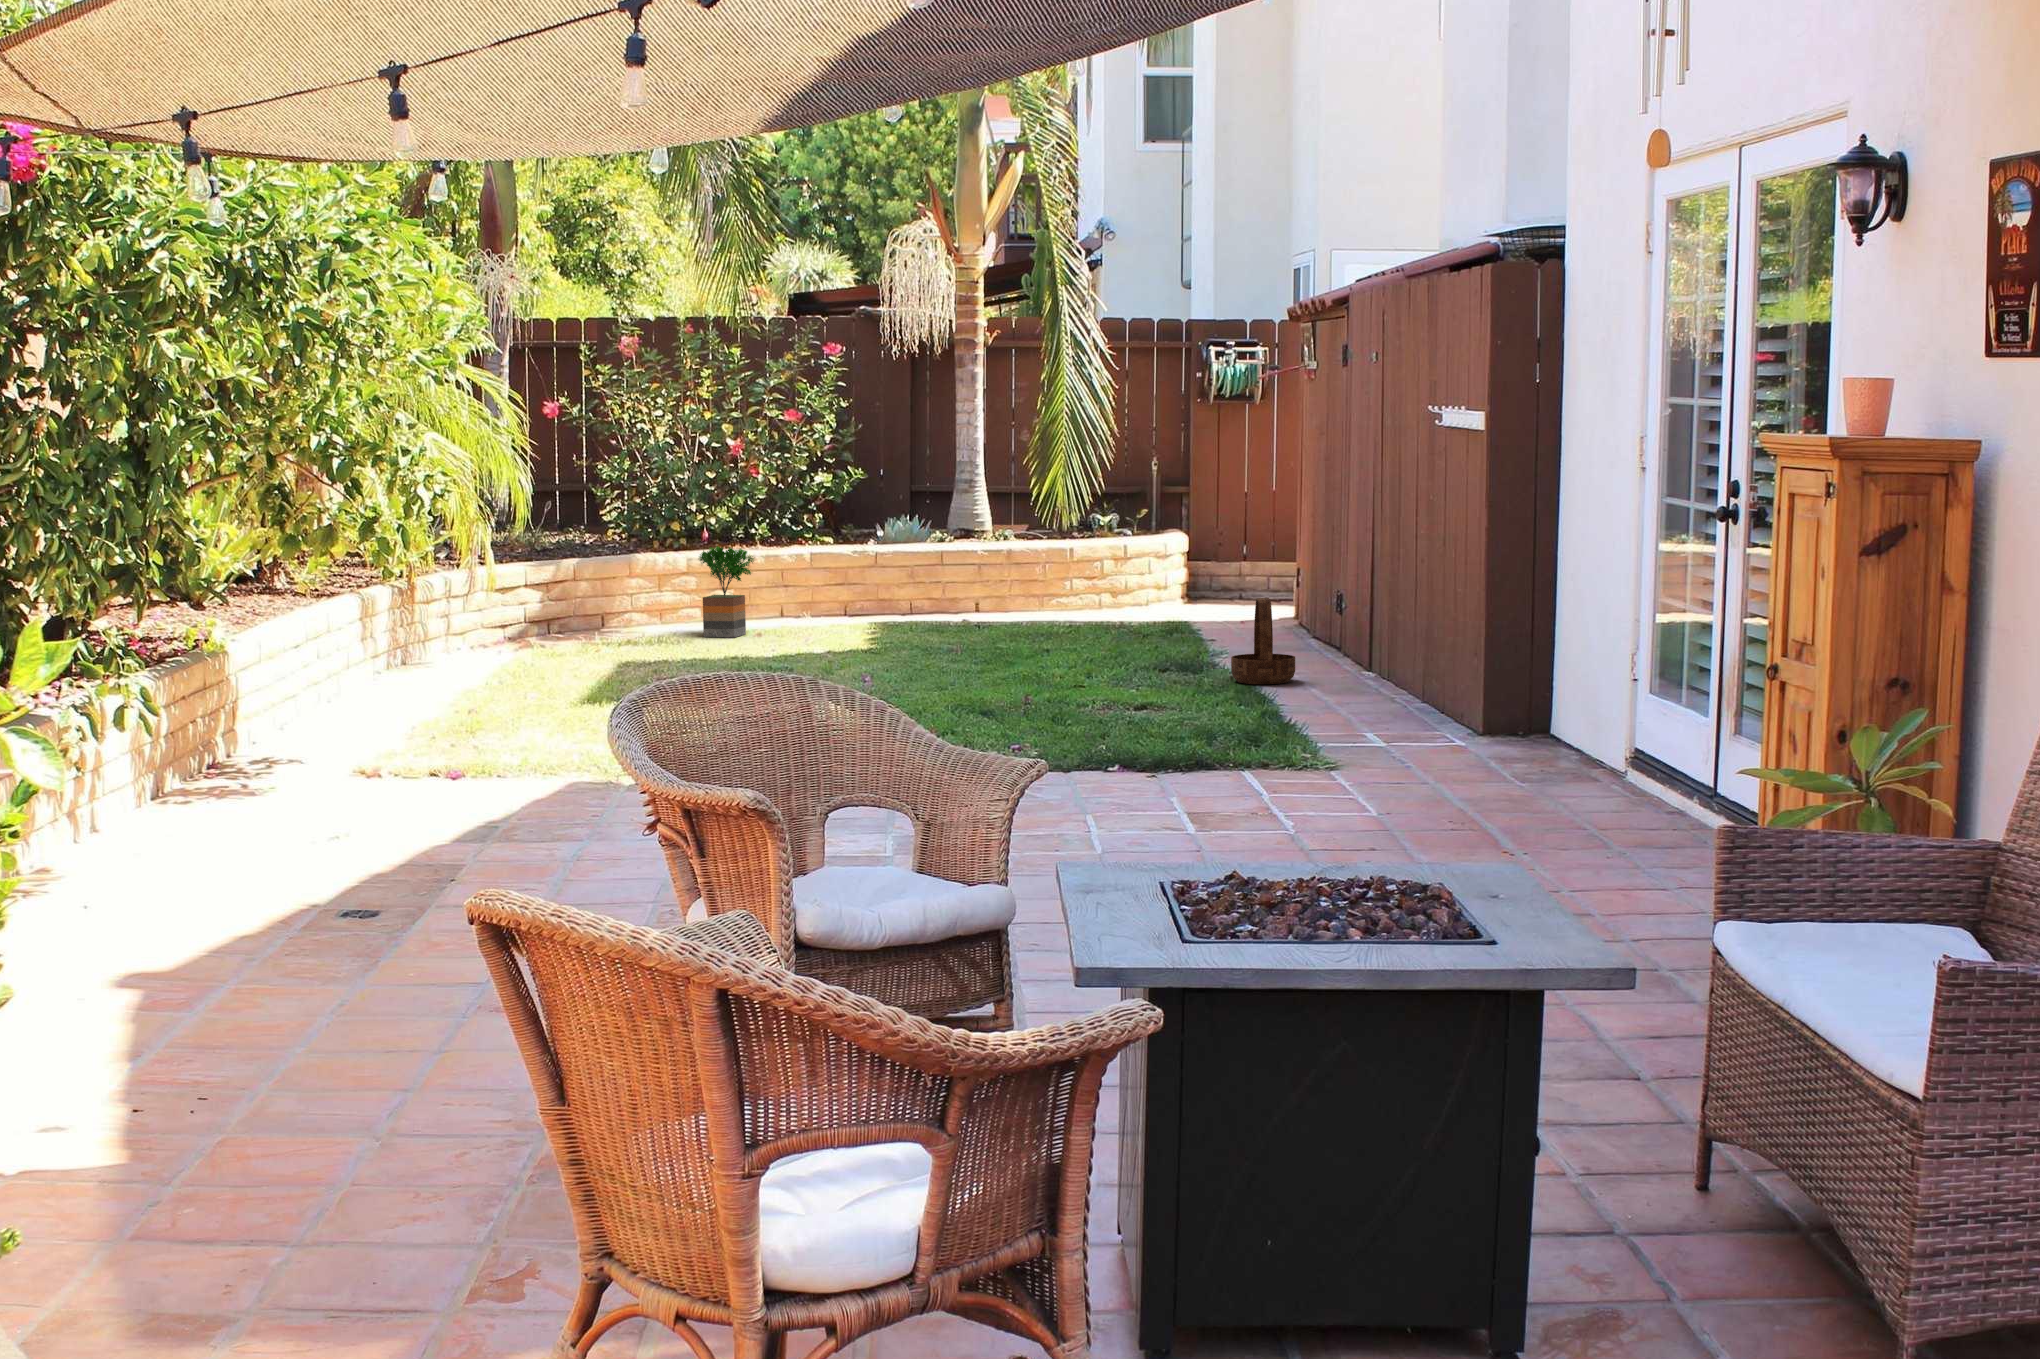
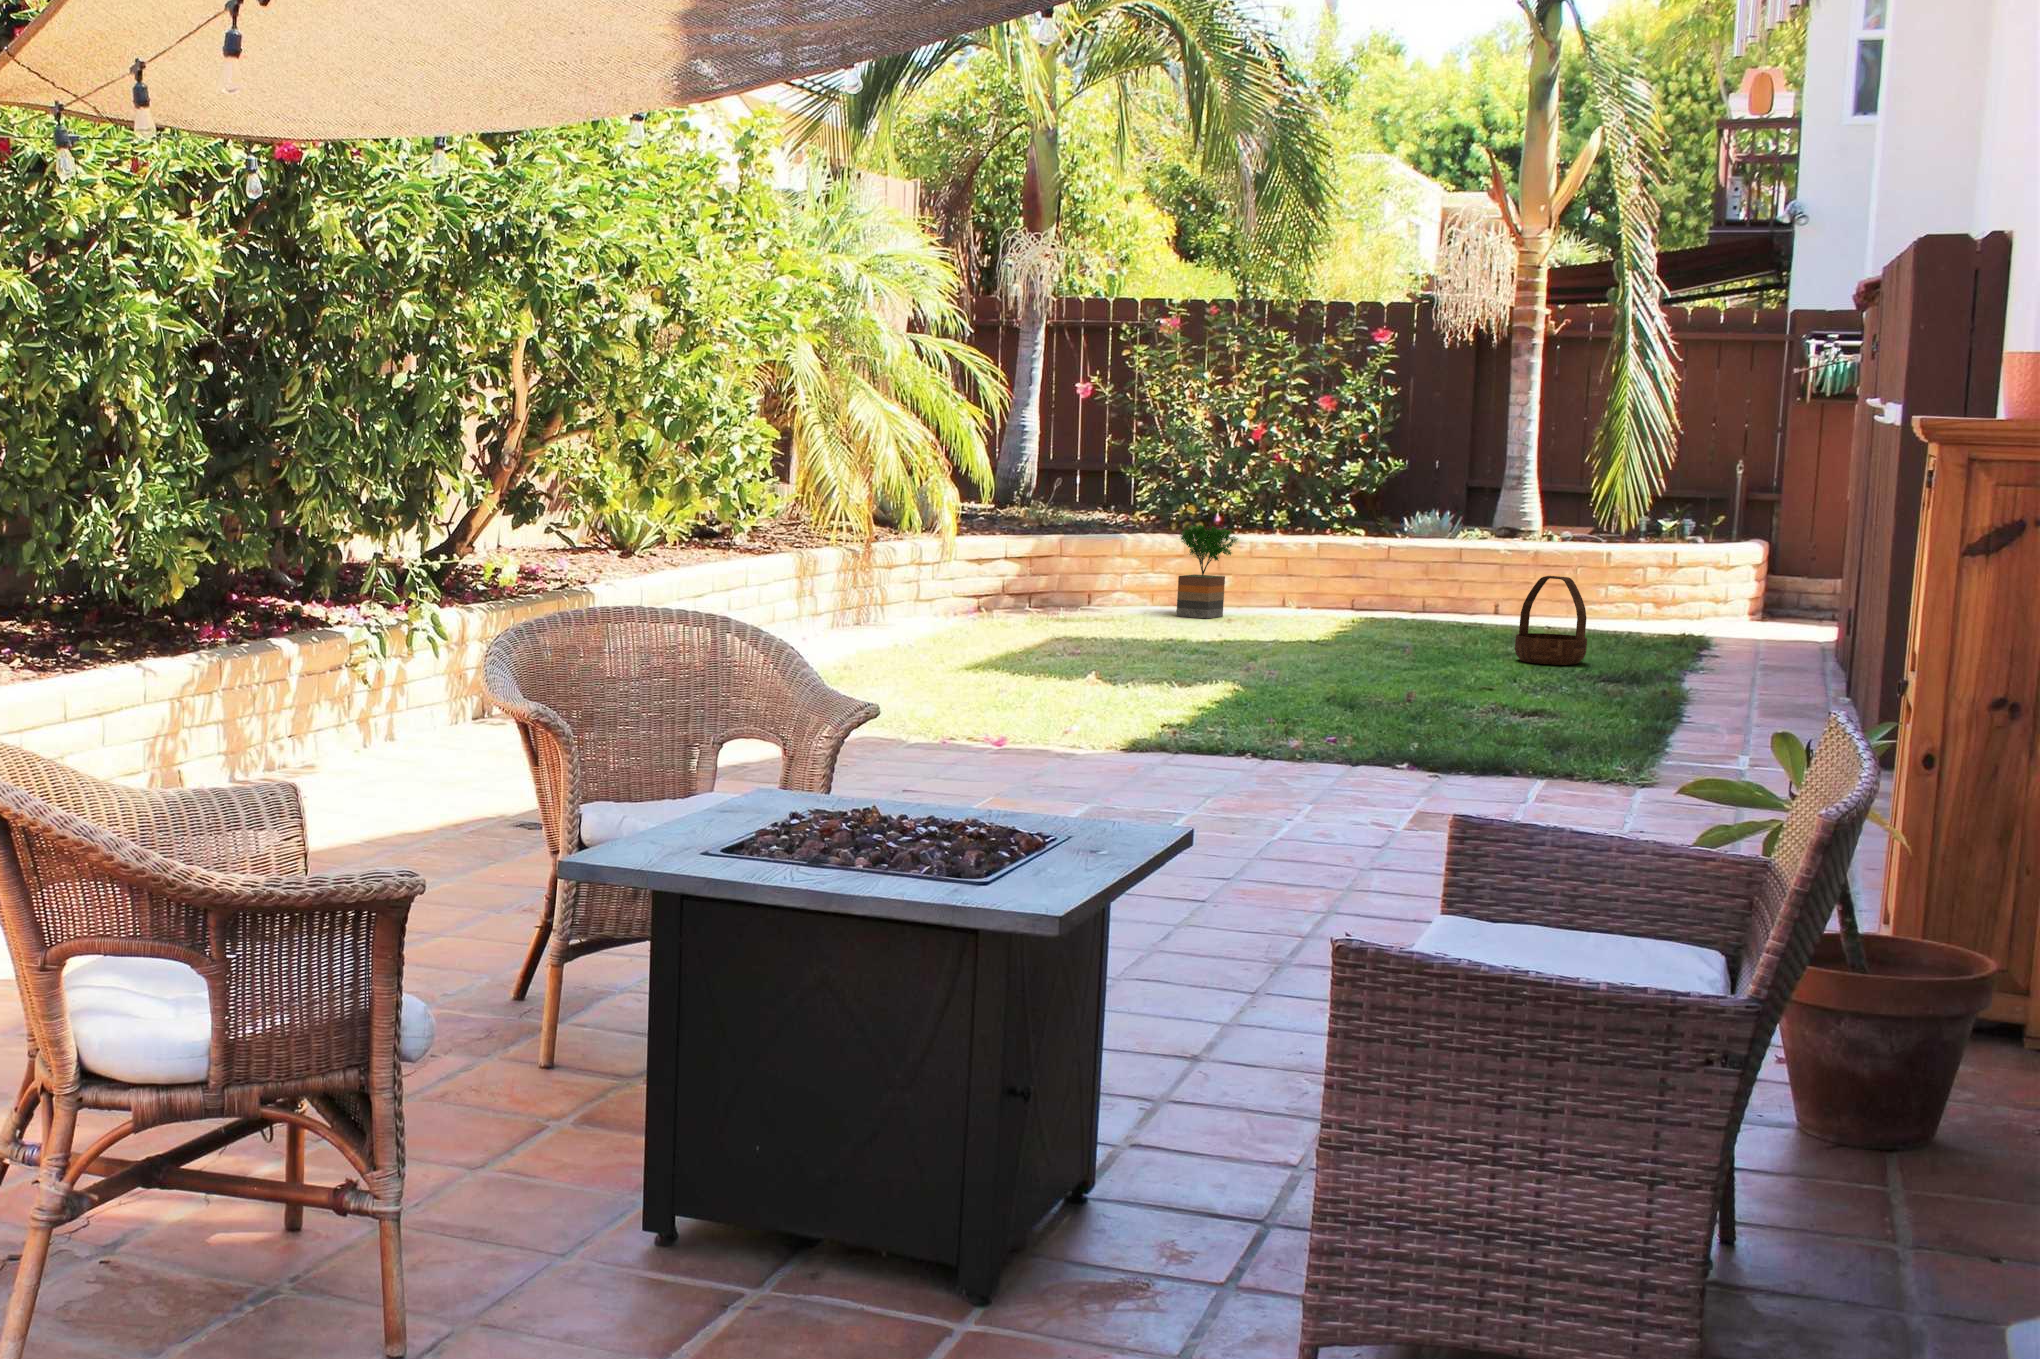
basket: present [1231,598,1295,684] -> present [1515,576,1587,665]

